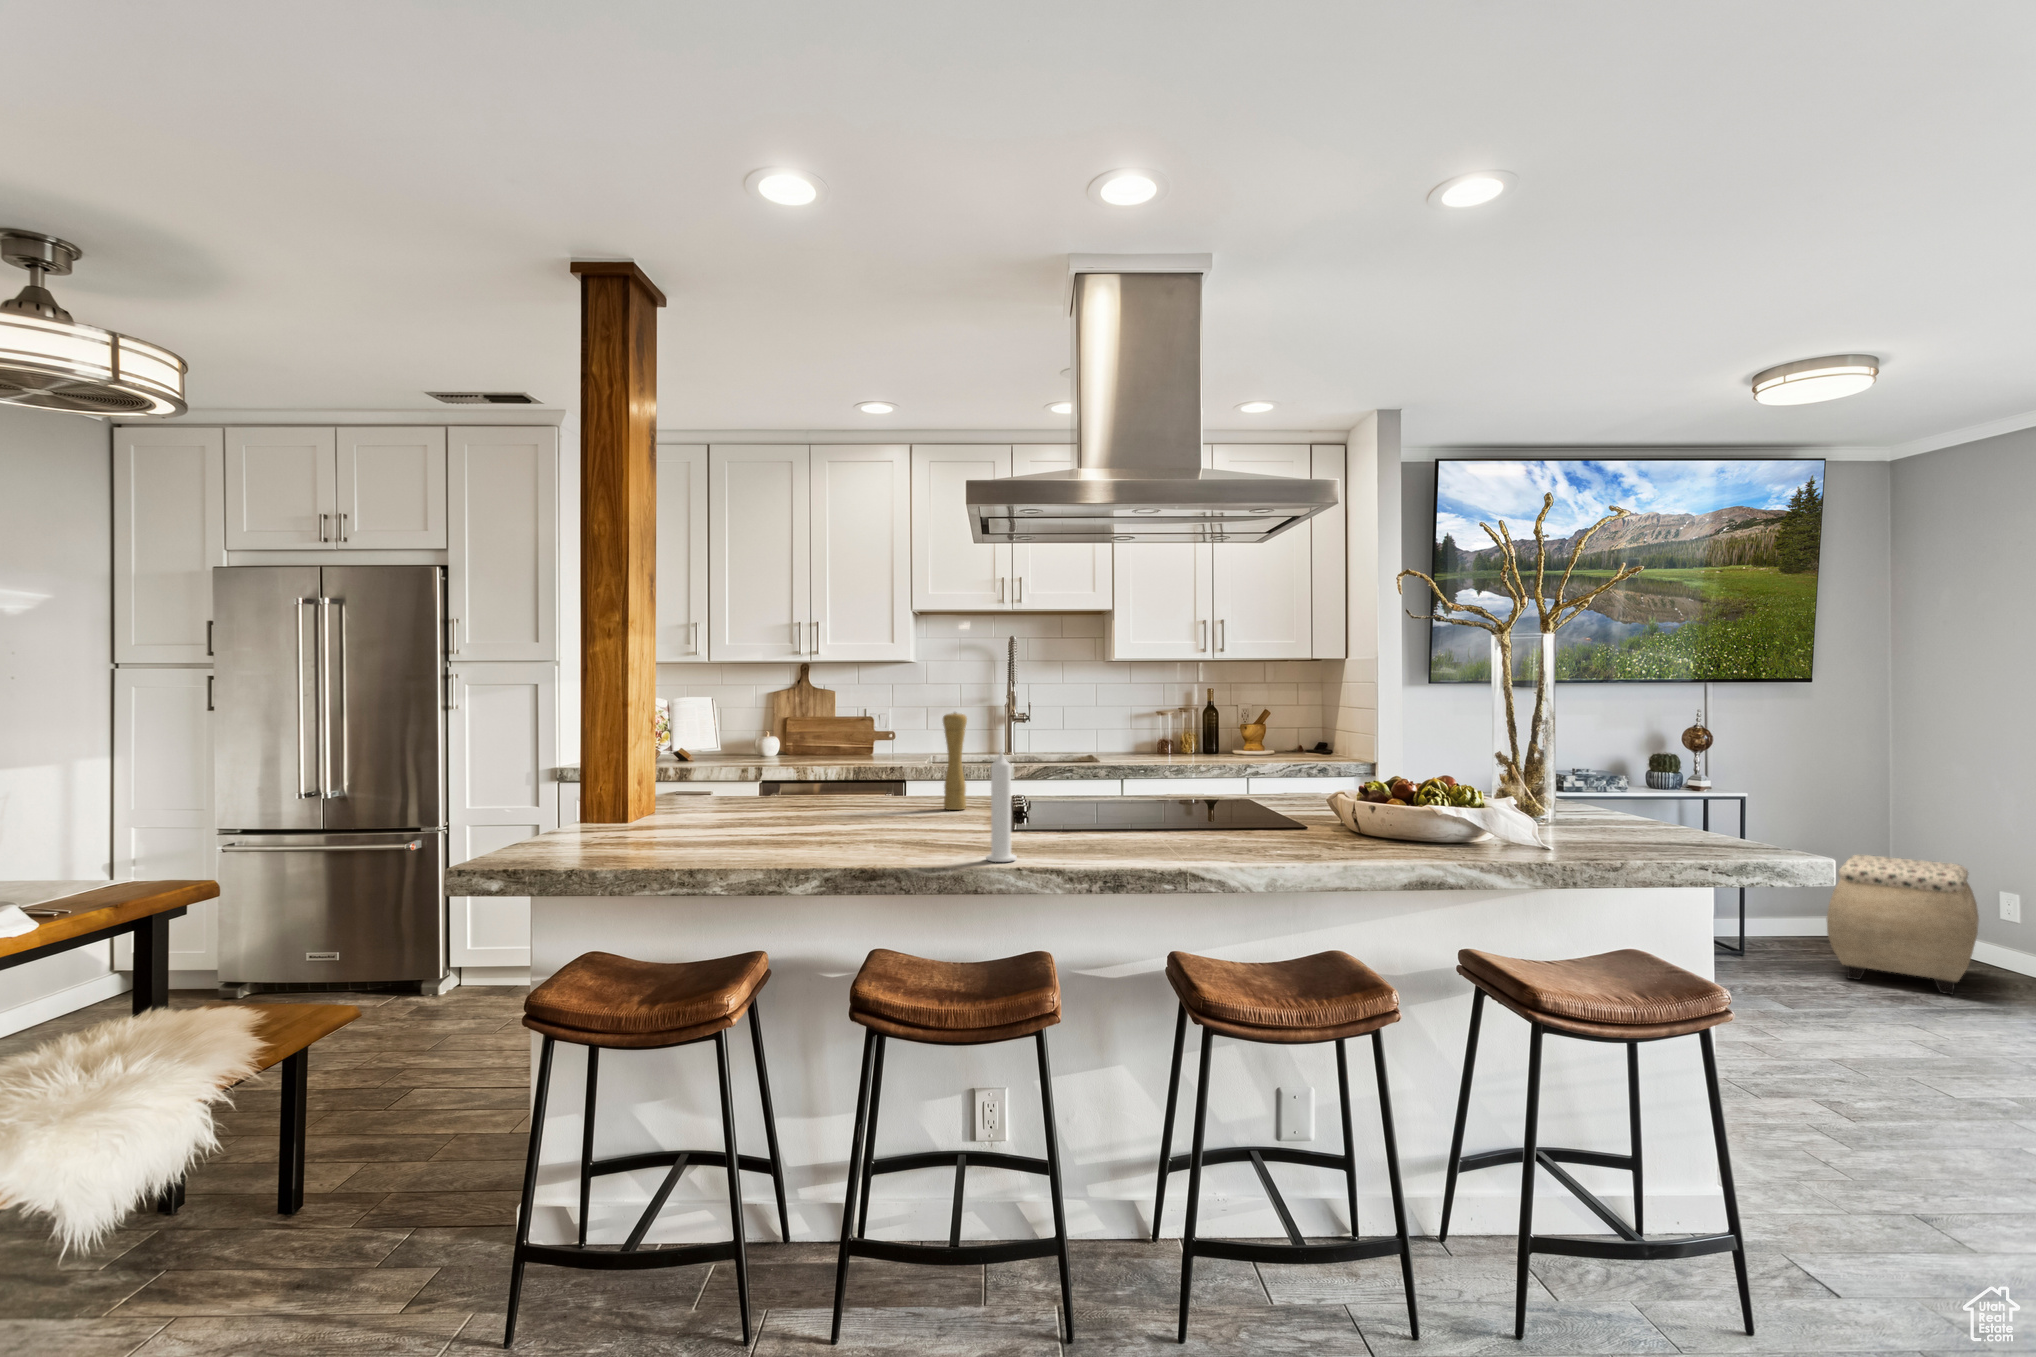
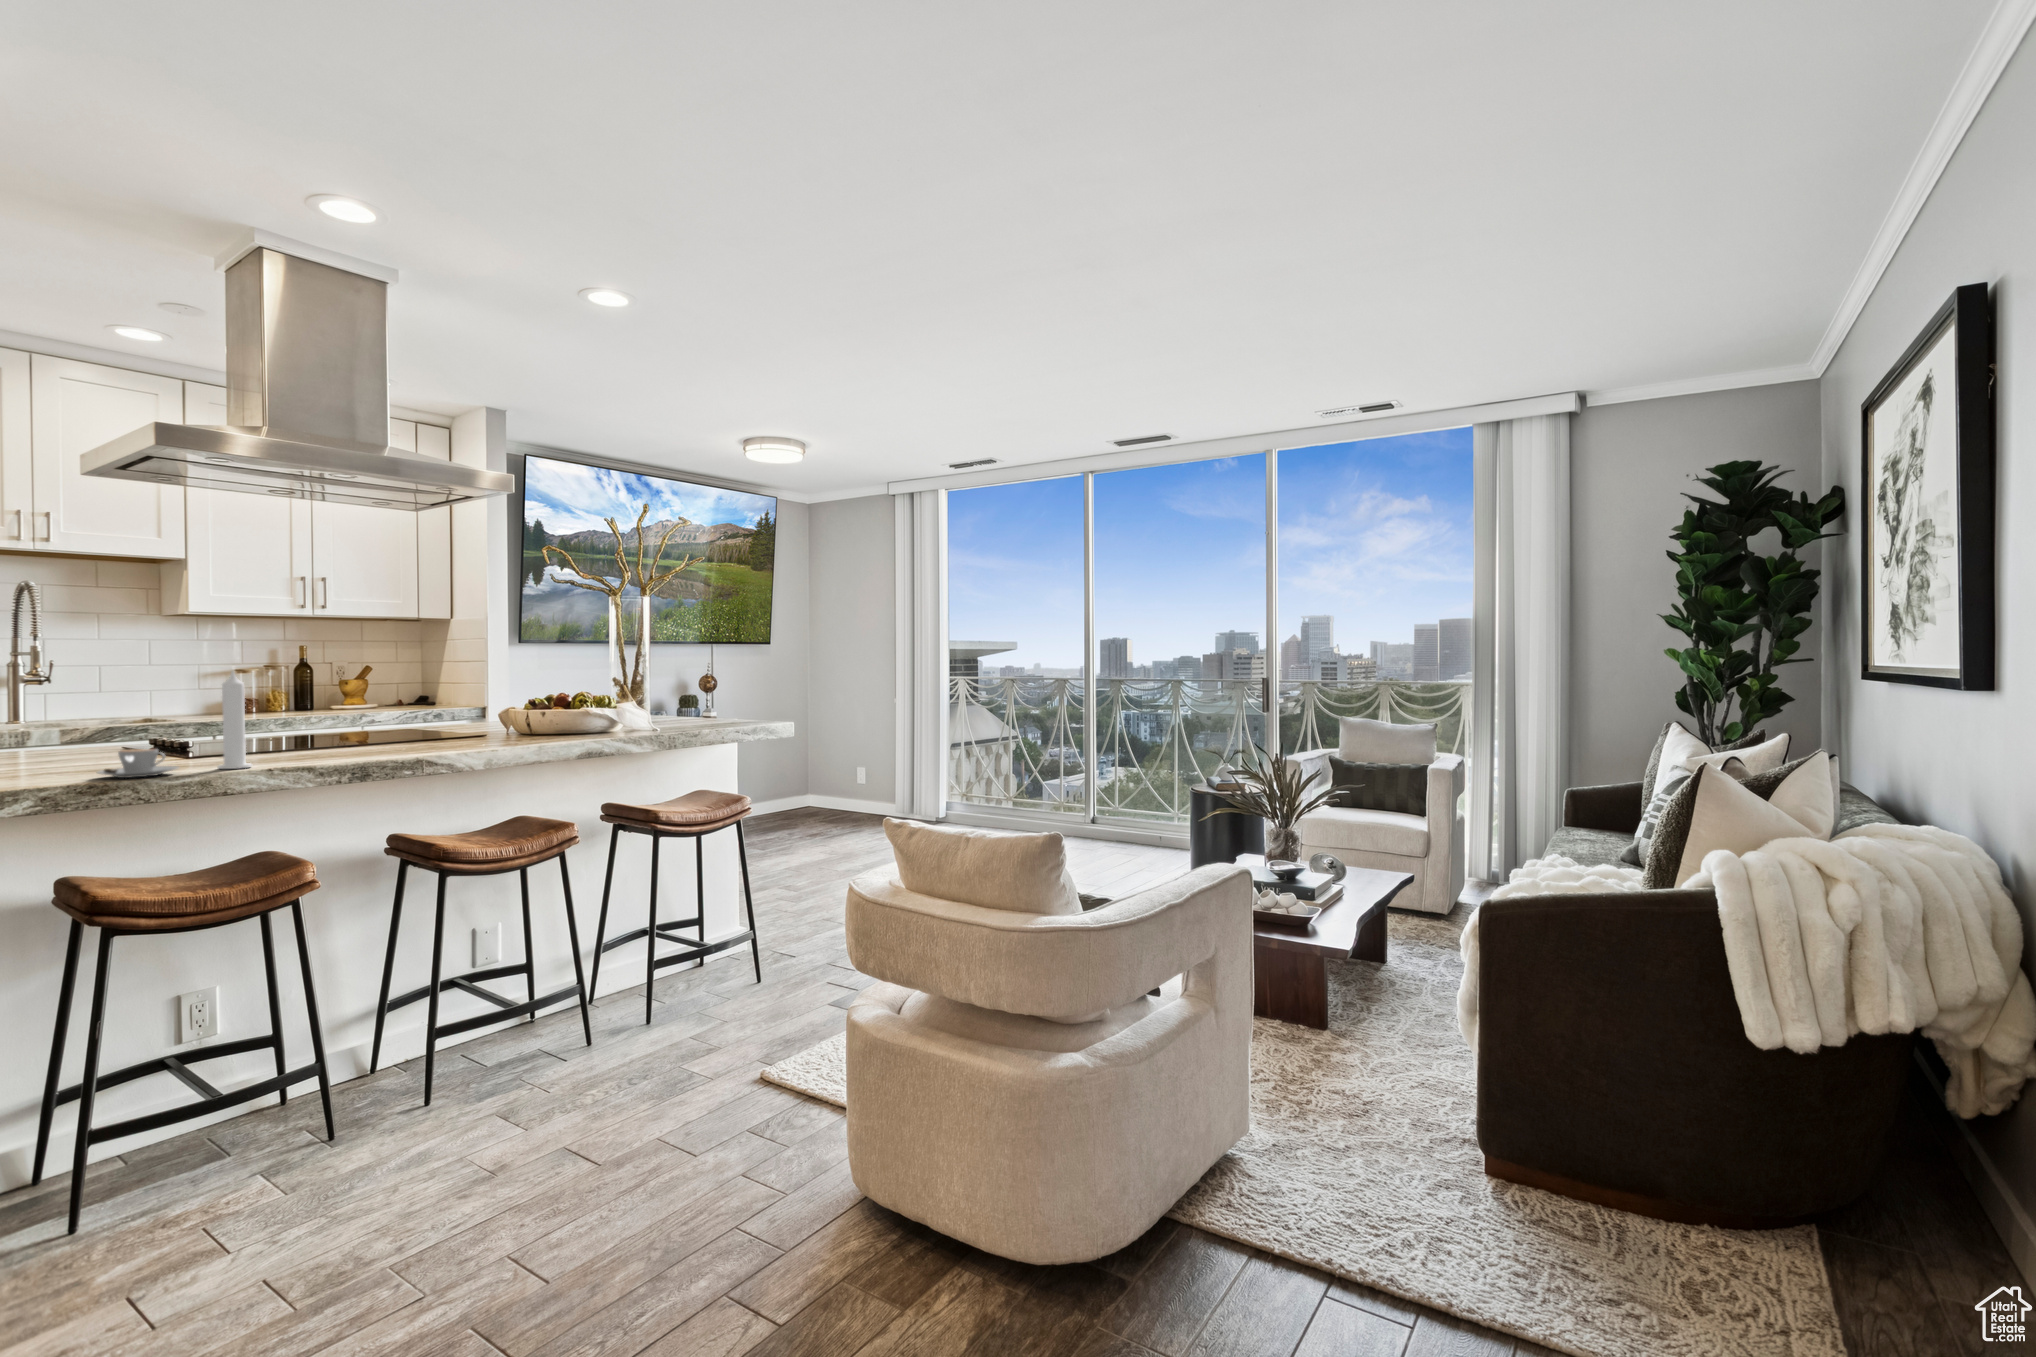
pepper mill: present [943,712,967,810] -> none [61,652,97,754]
coffee cup: none [884,831,950,864] -> present [97,749,178,778]
ottoman: present [1827,855,1979,995] -> none [785,752,858,830]

